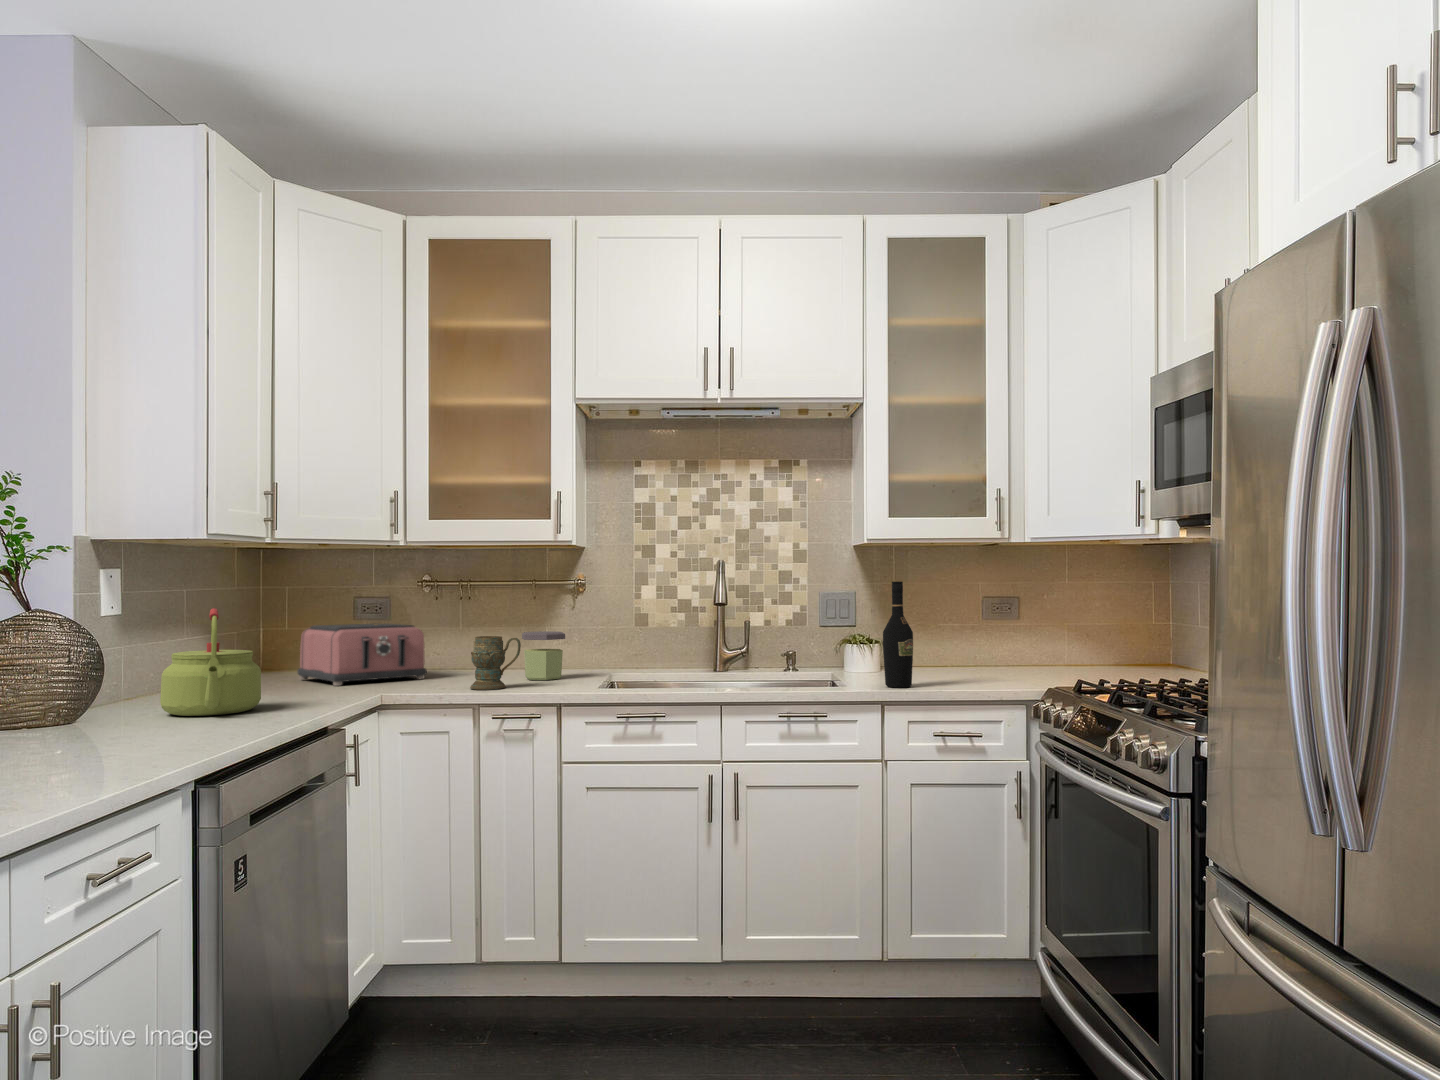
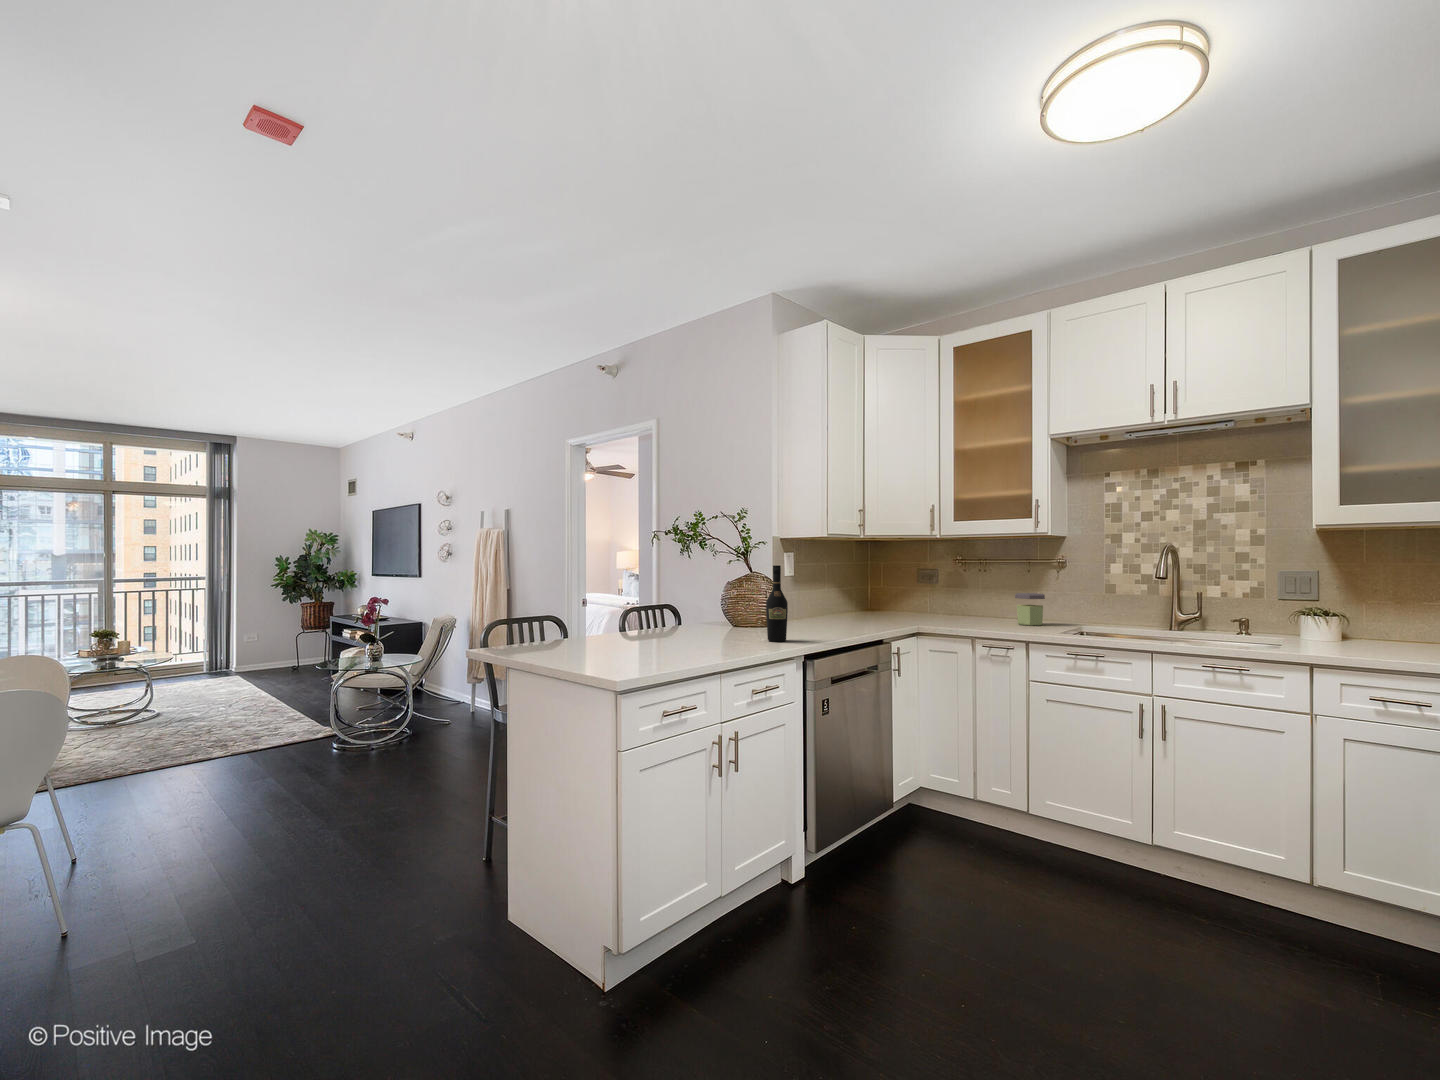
wine bottle: present [883,581,913,688] -> present [766,565,788,642]
kettle: present [160,608,261,716] -> none [806,575,851,629]
toaster: present [297,623,427,686] -> none [886,584,956,619]
mug: present [470,636,521,690] -> none [973,595,1005,628]

